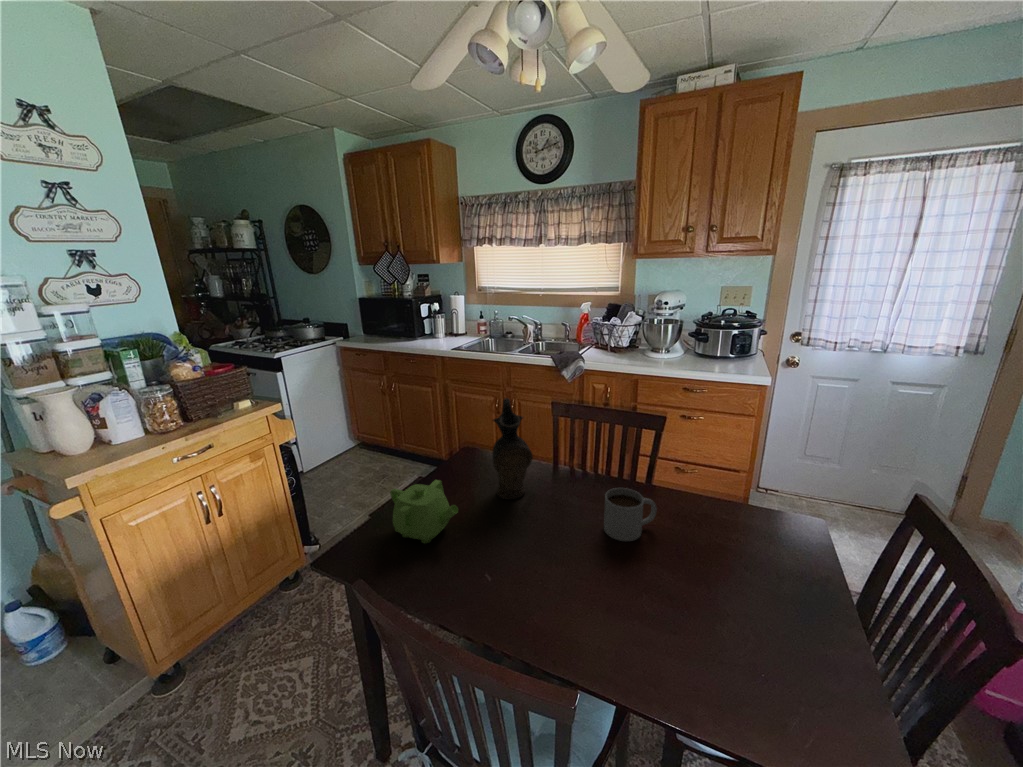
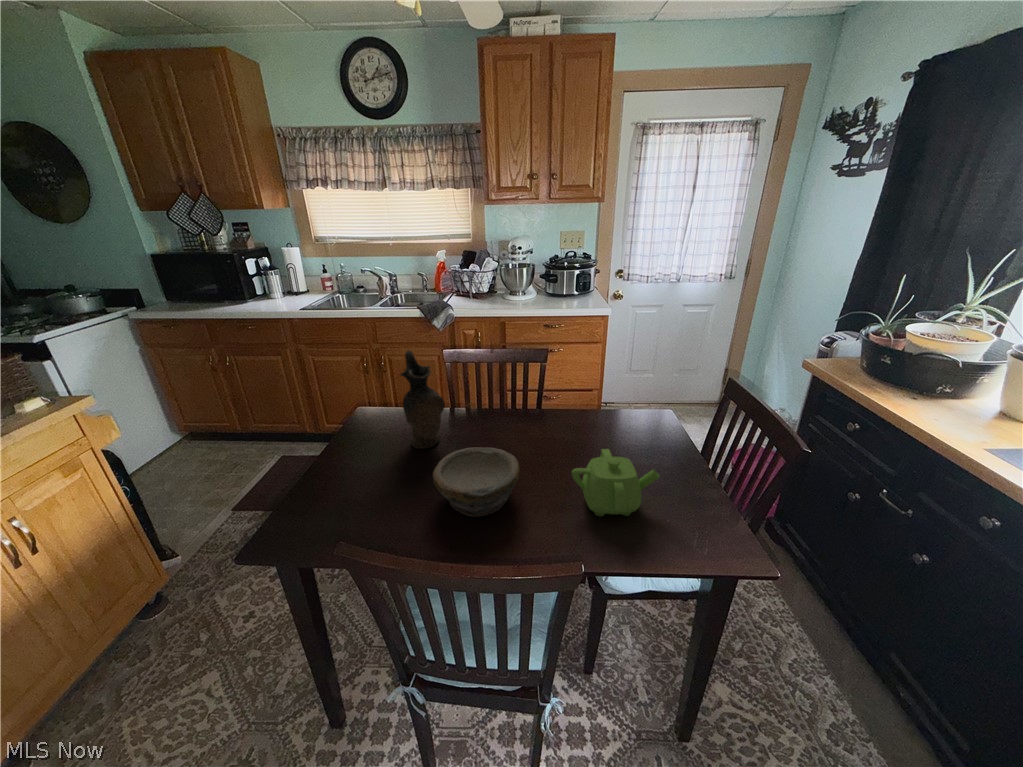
teapot: present [390,480,458,543] -> present [572,449,659,516]
mug: present [604,488,657,541] -> none [519,415,560,460]
bowl: none [492,508,586,589] -> present [433,447,520,517]

